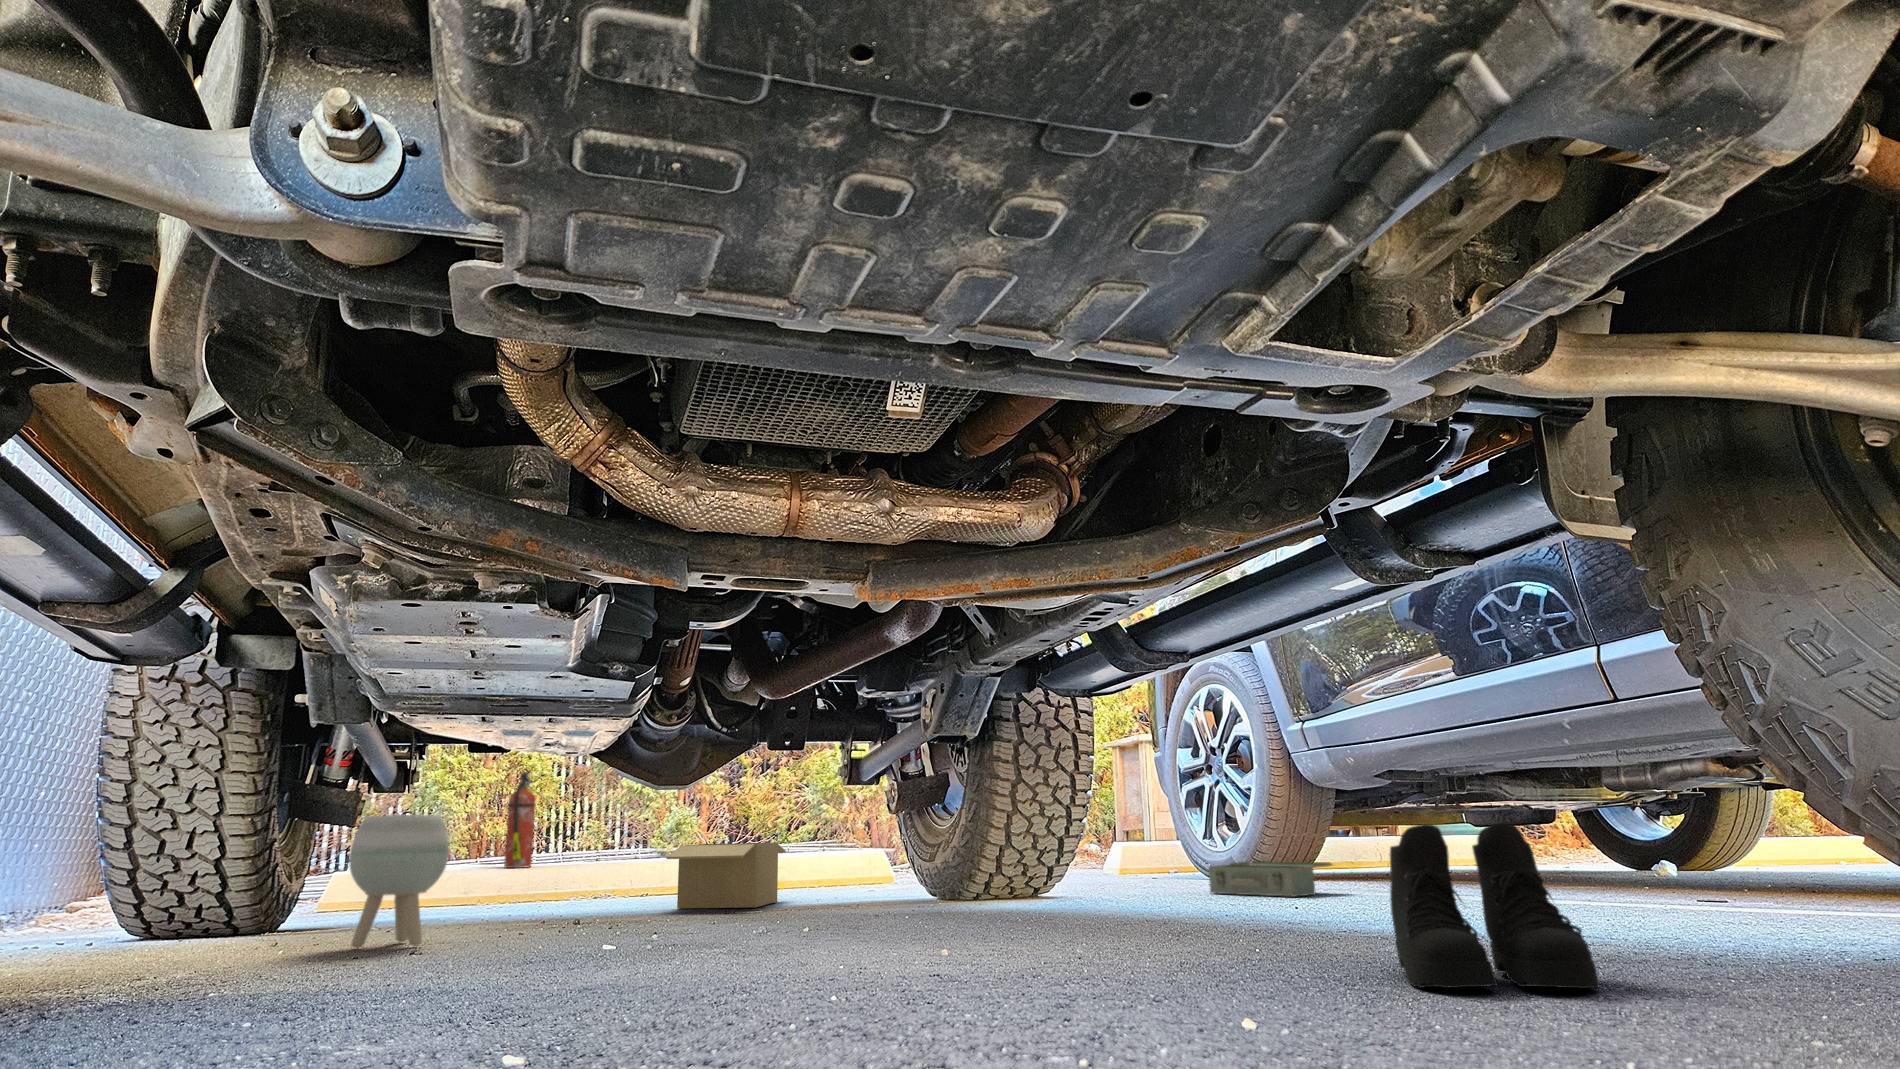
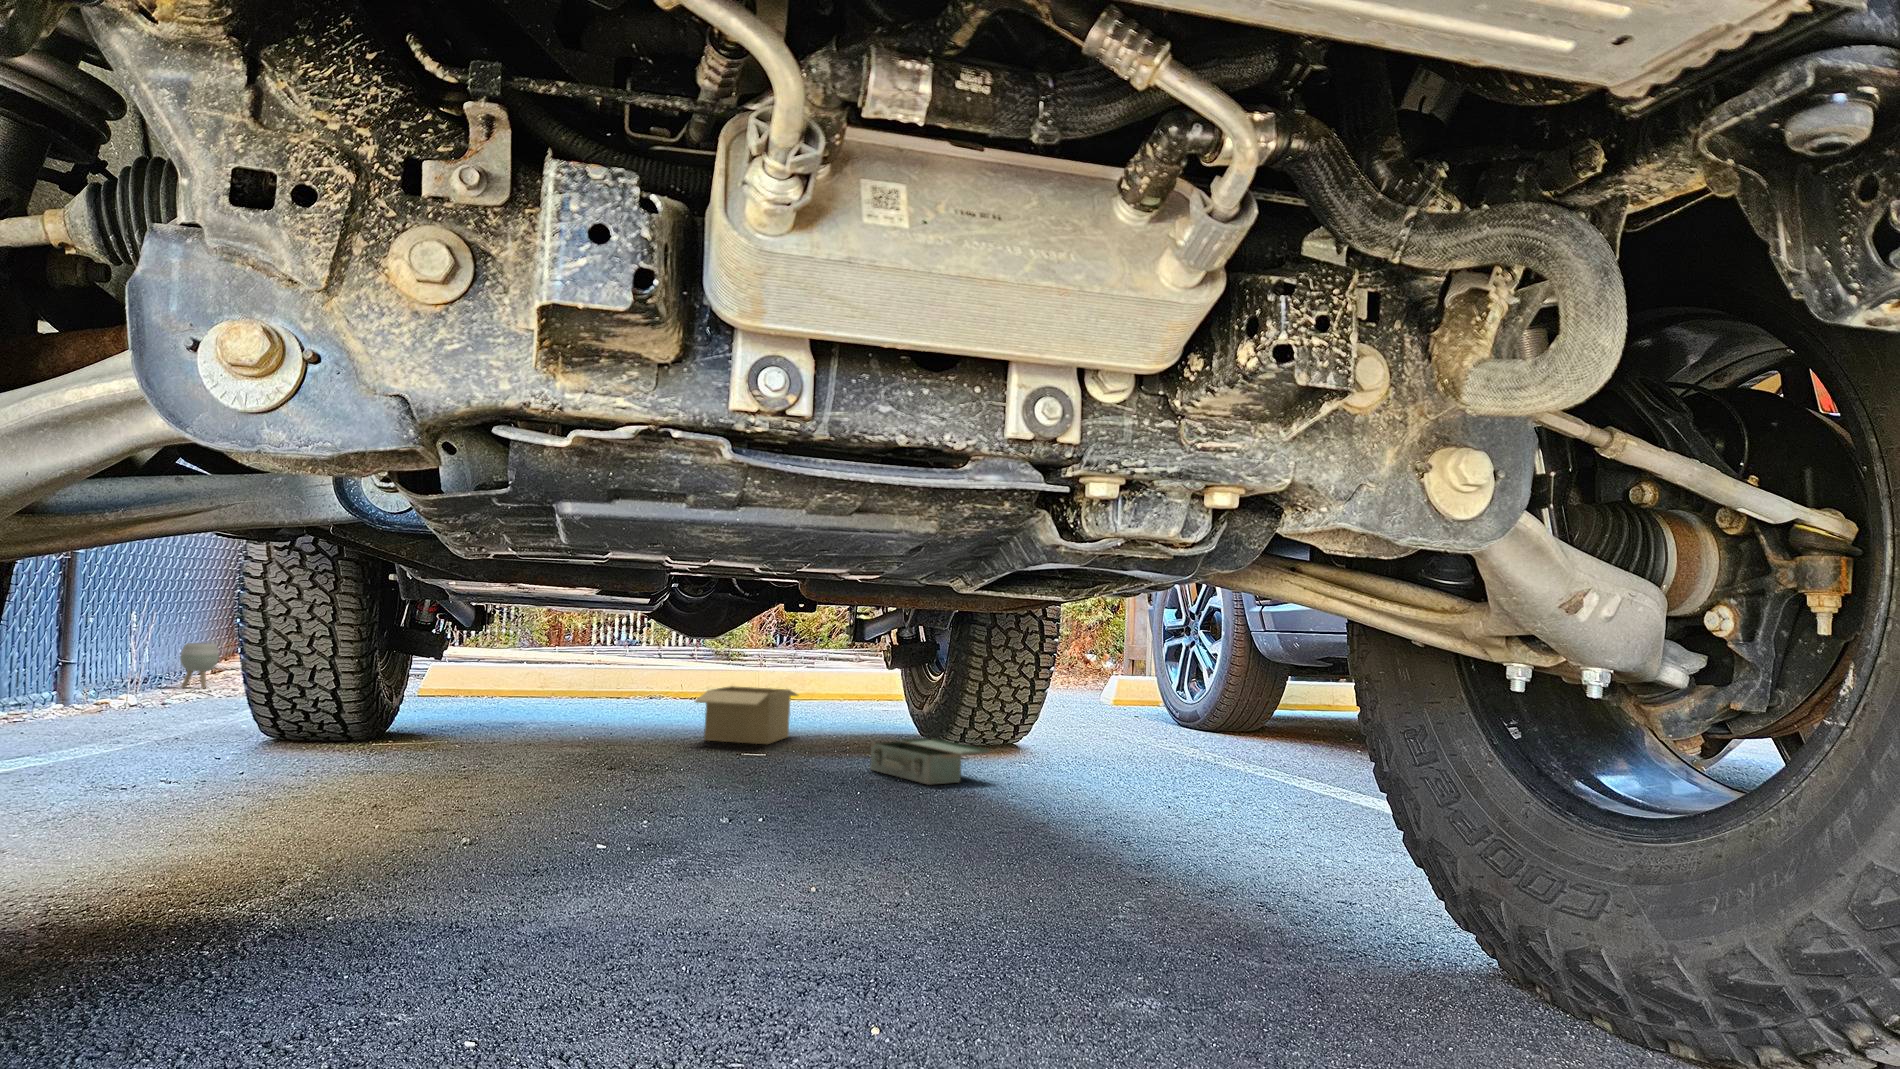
fire extinguisher: present [504,771,536,868] -> none [579,583,606,666]
planter: present [349,815,449,948] -> present [180,643,219,689]
boots: present [1390,823,1599,988] -> none [1213,768,1349,909]
toolbox: present [1209,861,1333,897] -> present [870,738,990,785]

